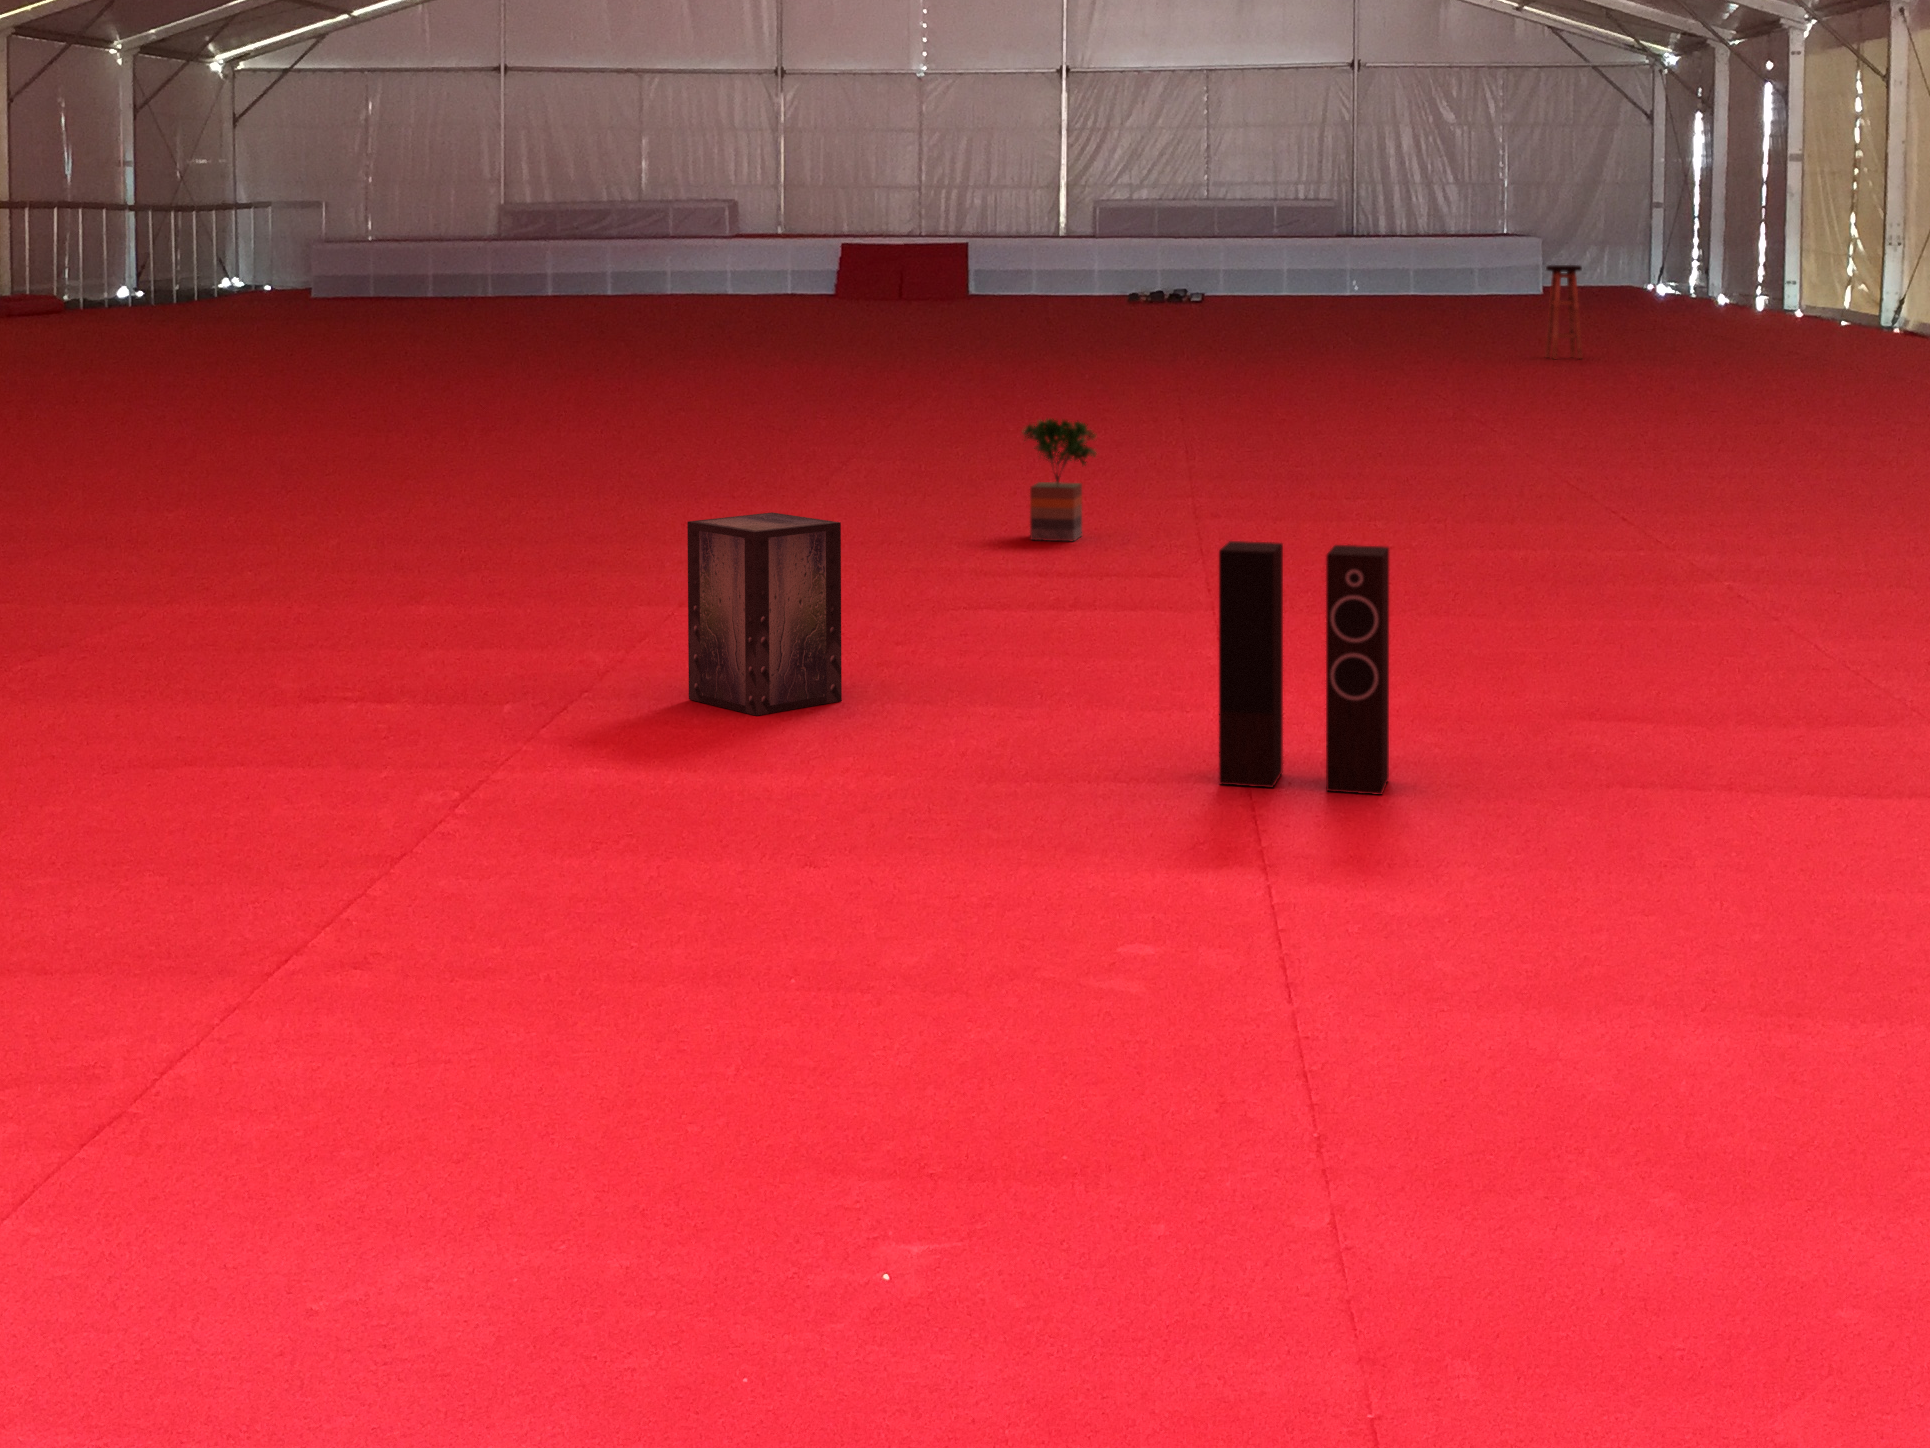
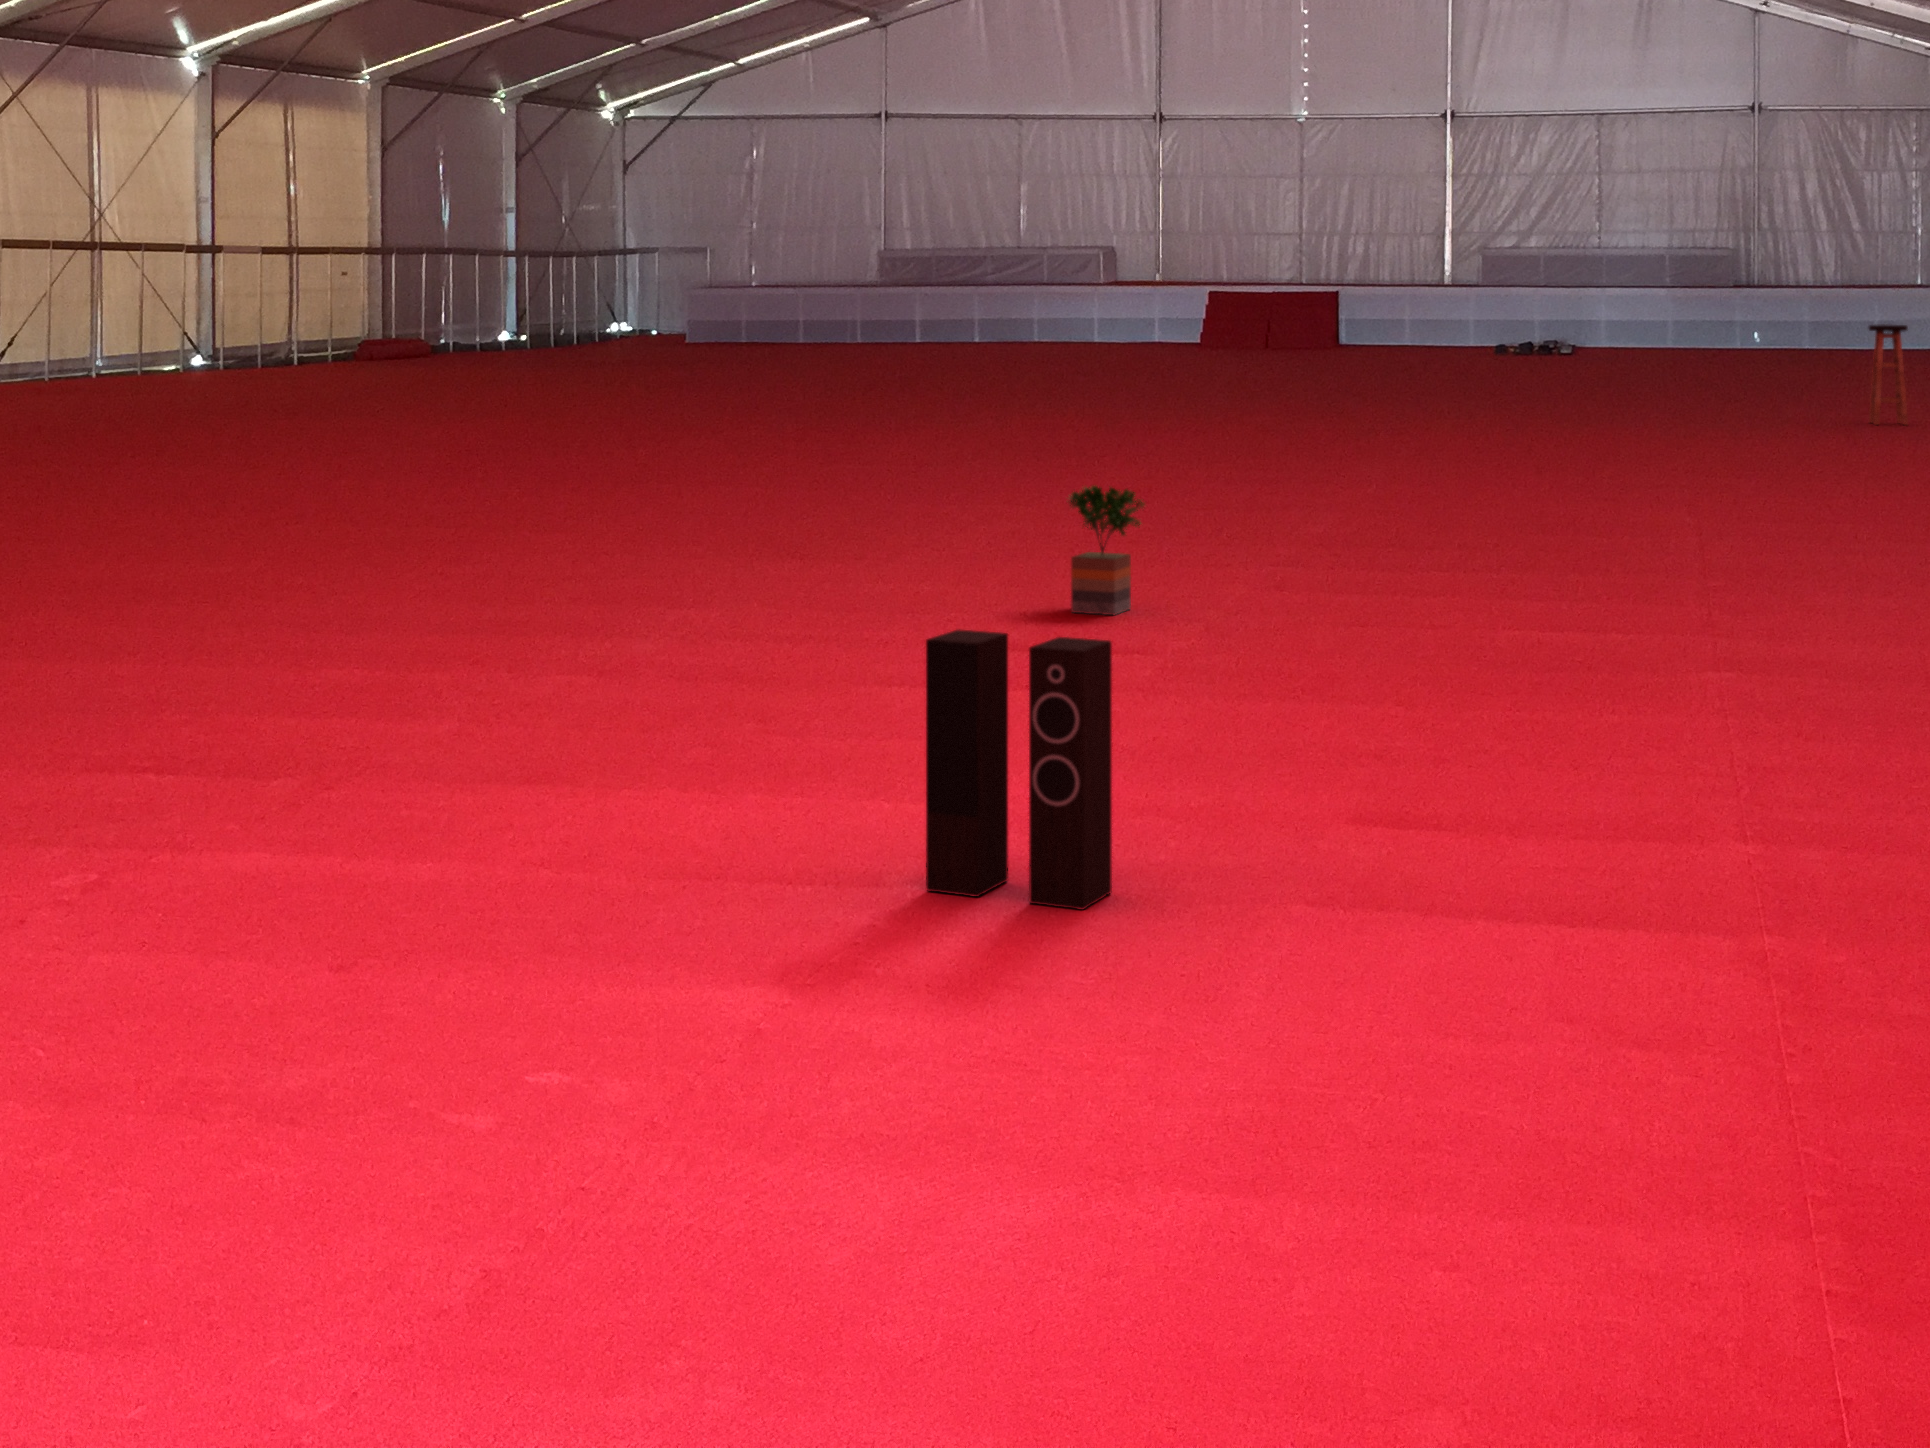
storage box: present [687,512,842,716] -> none [507,583,657,796]

